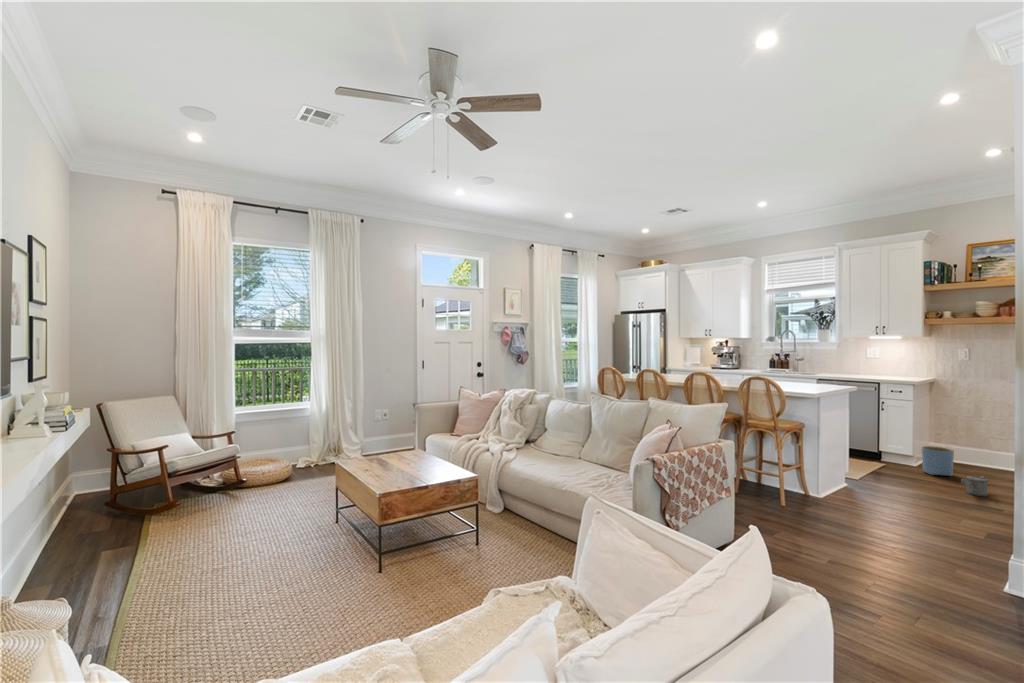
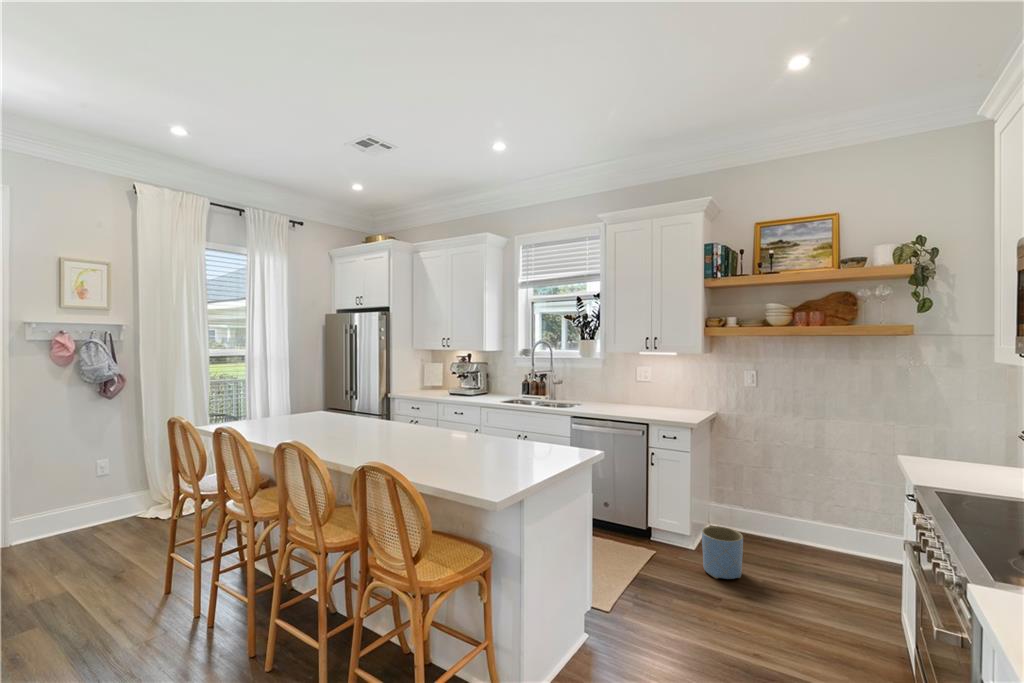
watering can: present [961,476,988,496] -> none [761,597,796,643]

